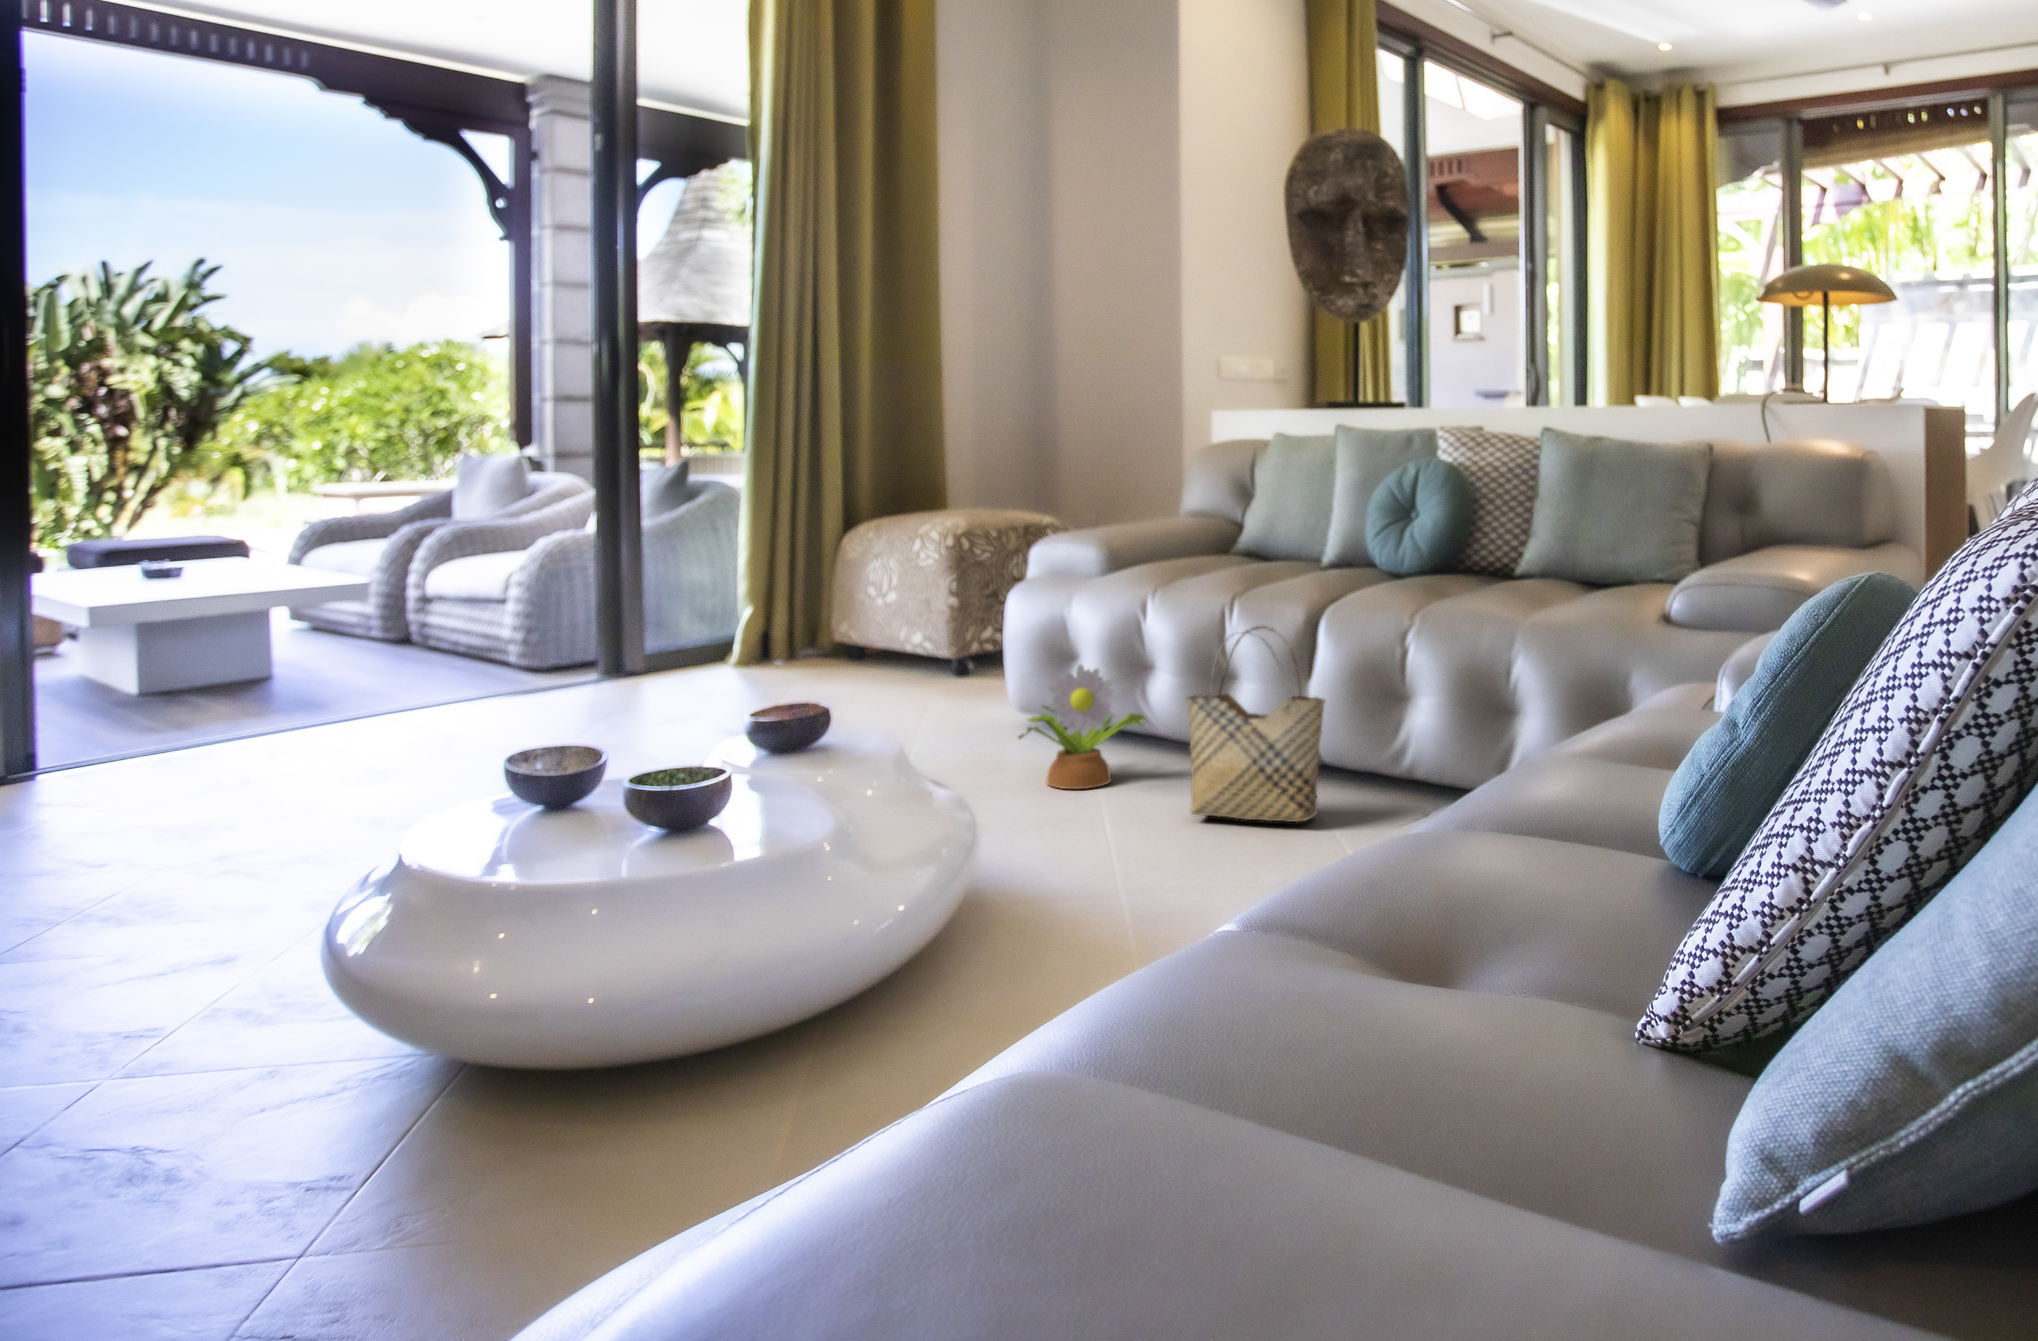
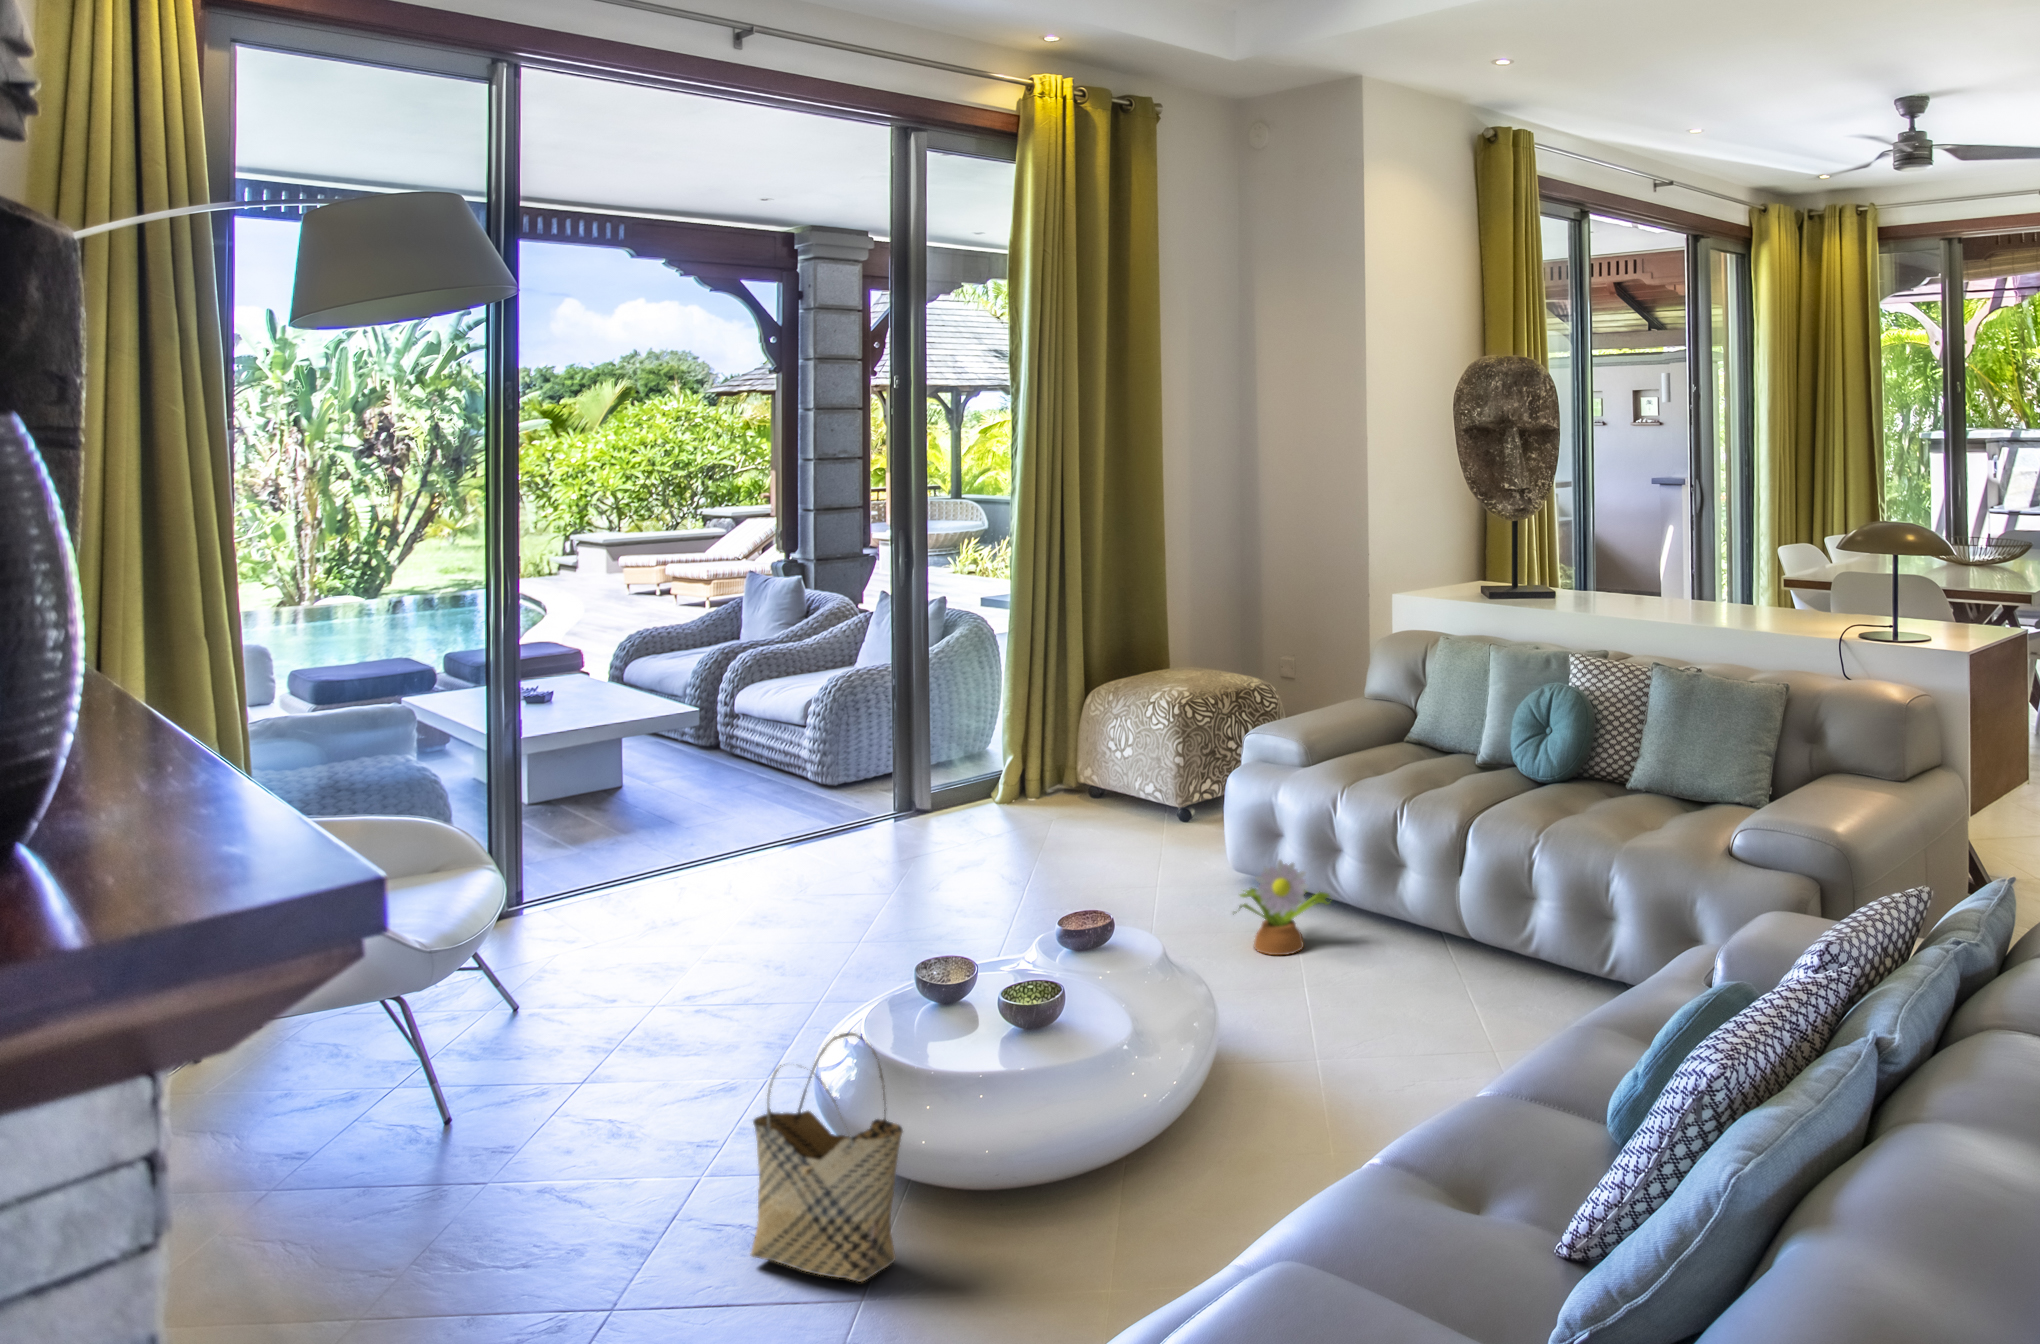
woven basket: present [1187,626,1325,822] -> present [750,1032,903,1282]

